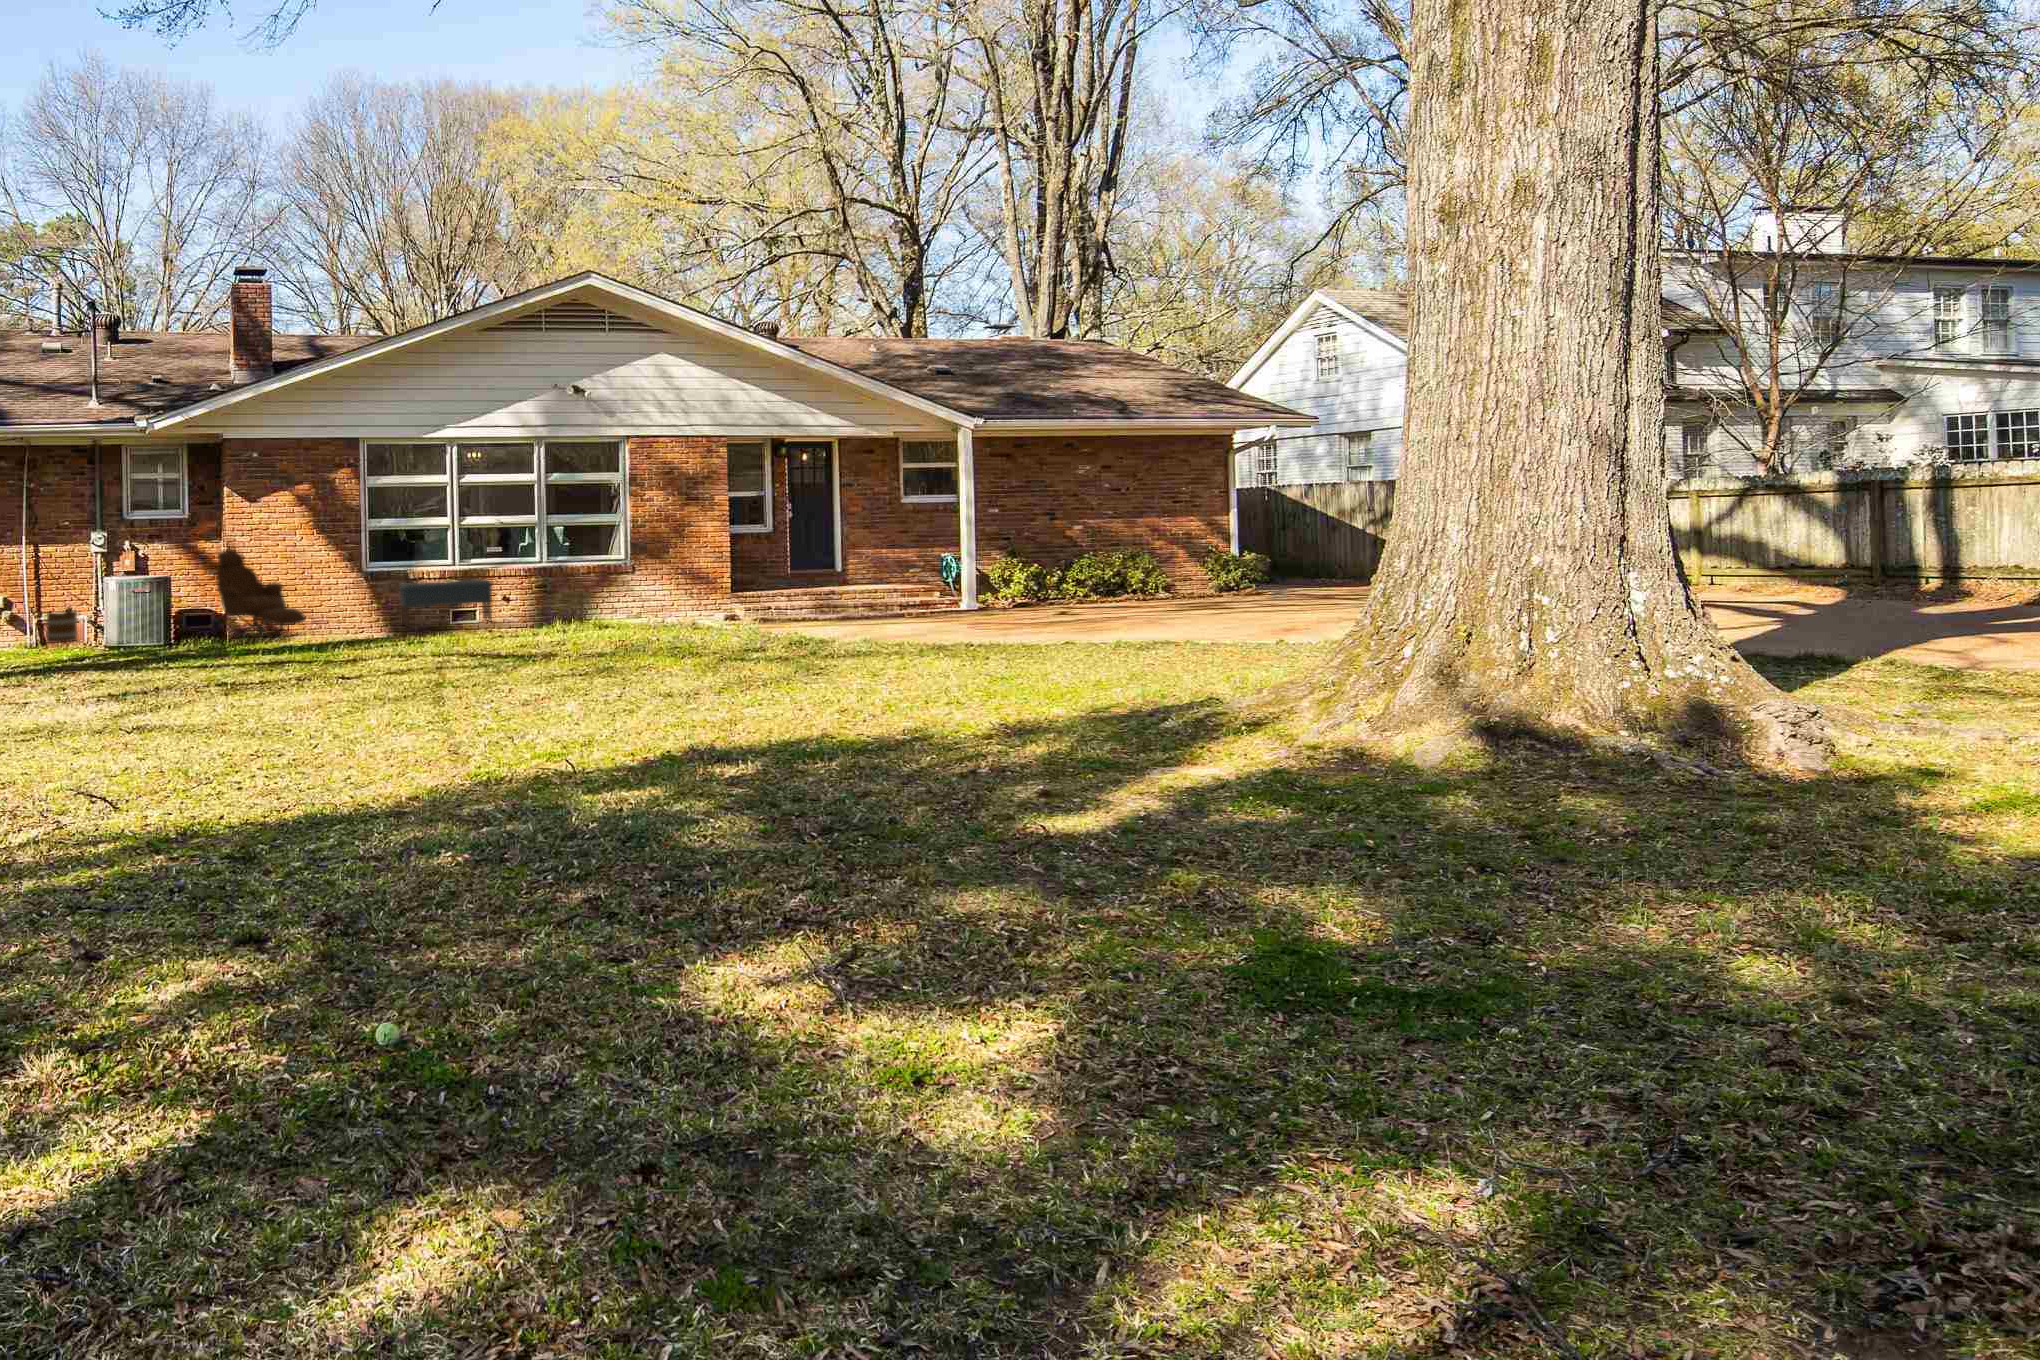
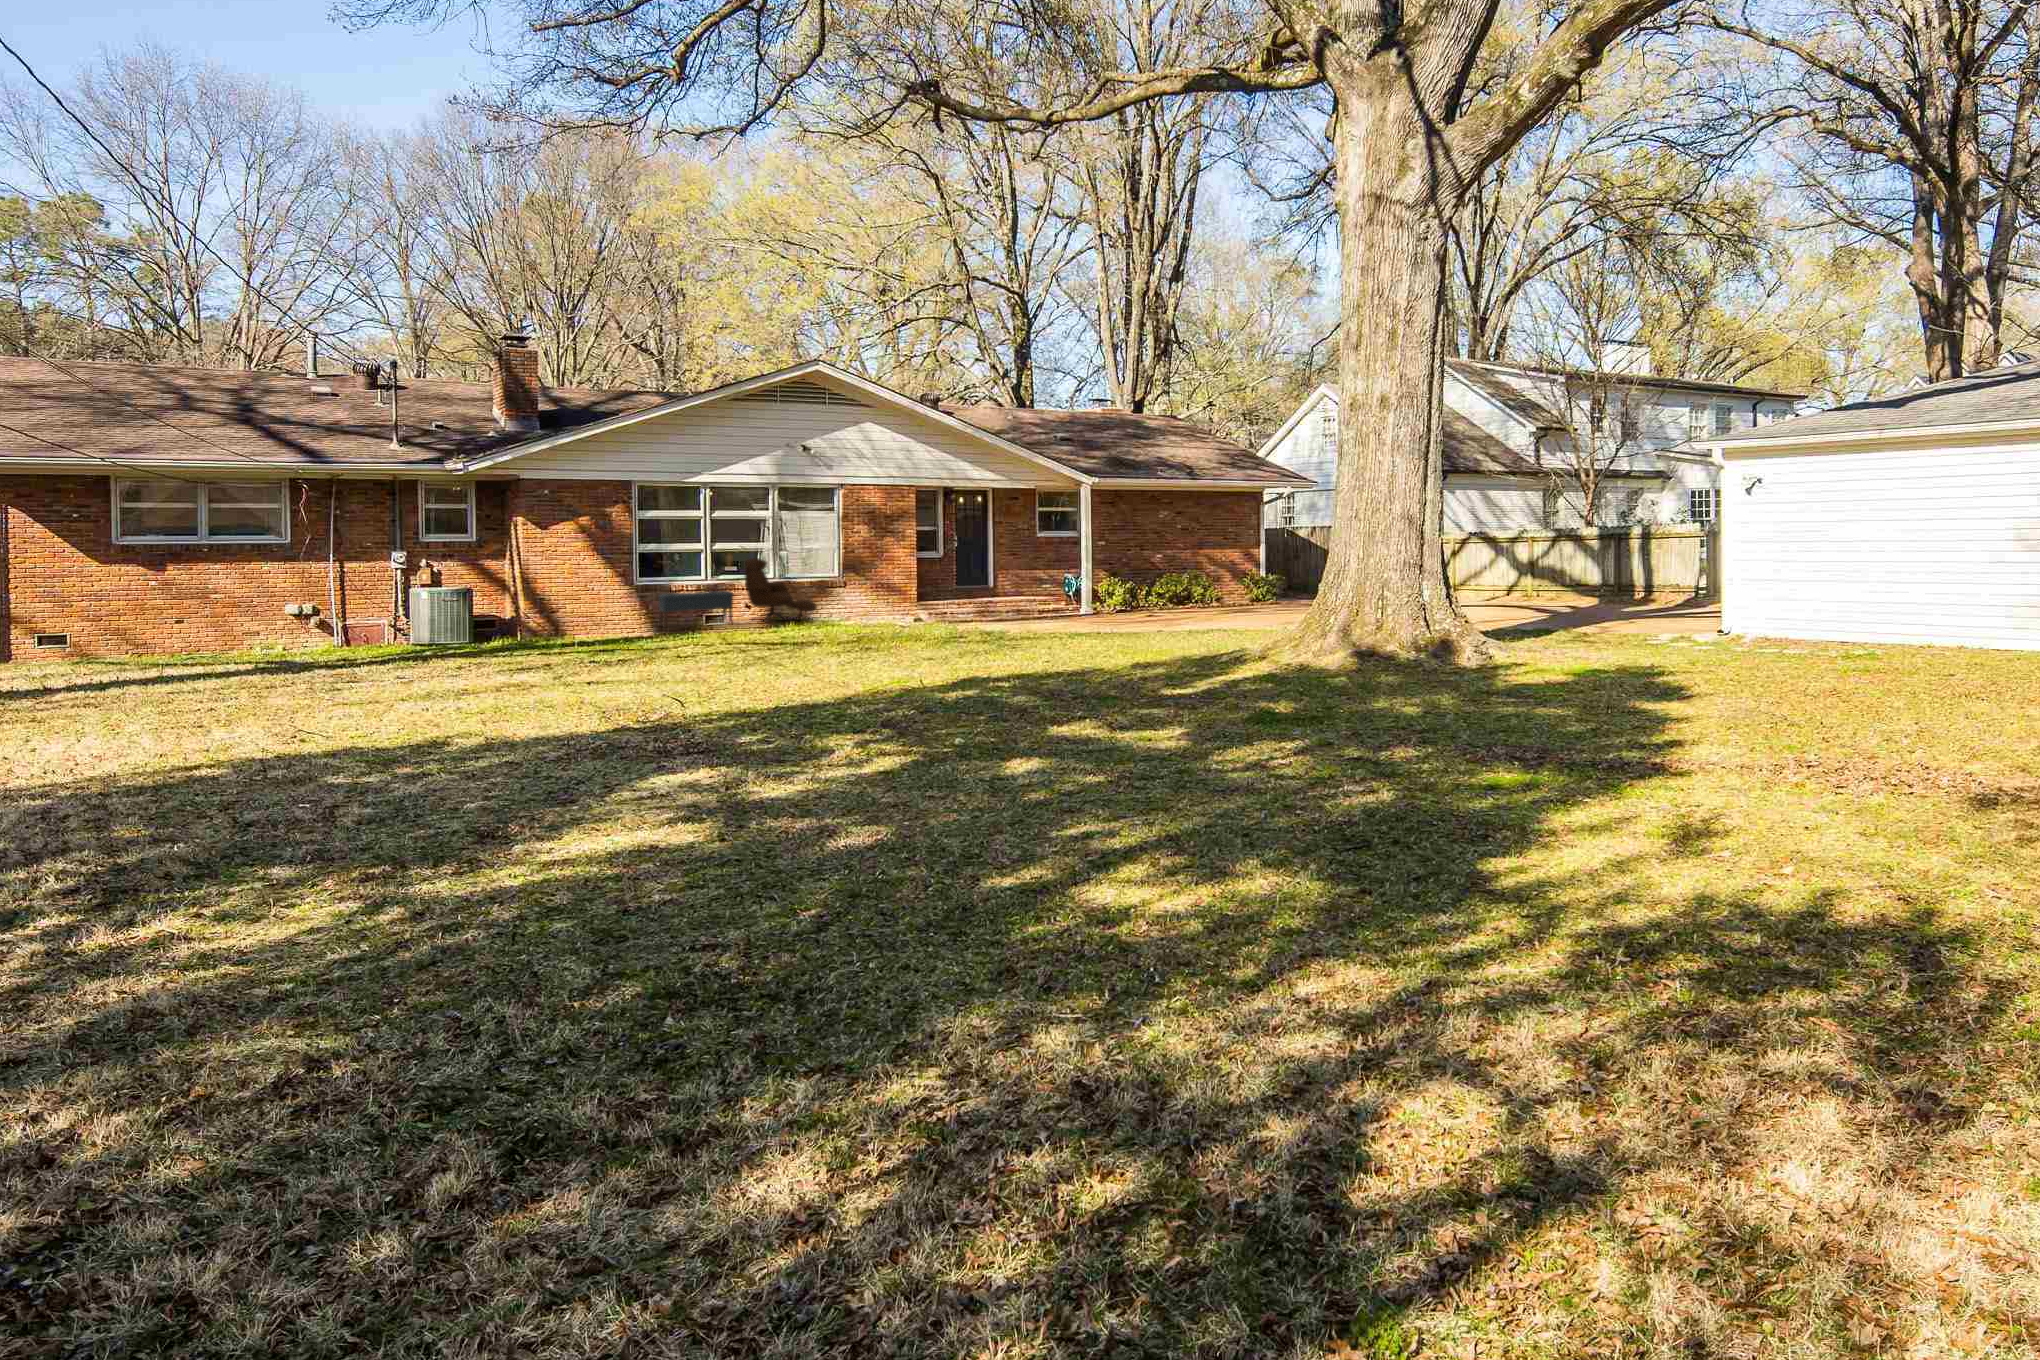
lounge chair: present [217,550,306,636] -> present [745,558,817,621]
bucket: present [46,607,78,643] -> none [352,612,380,642]

